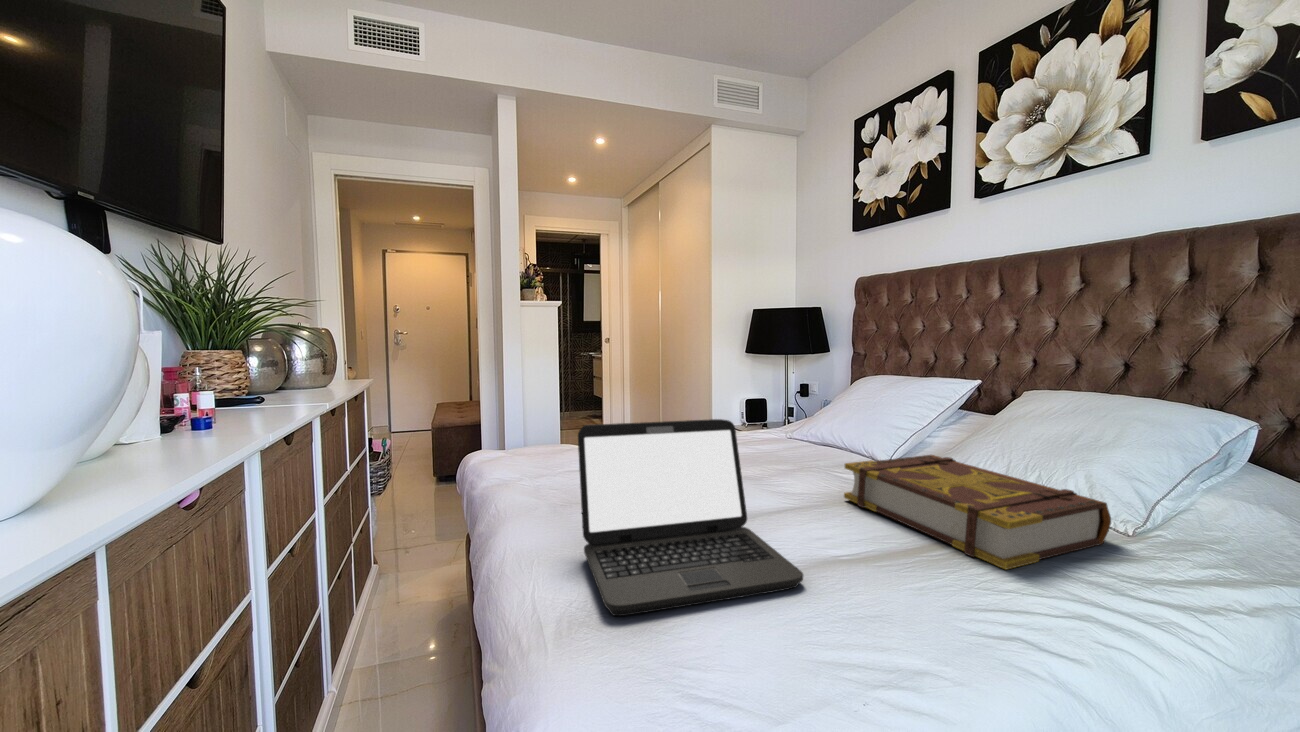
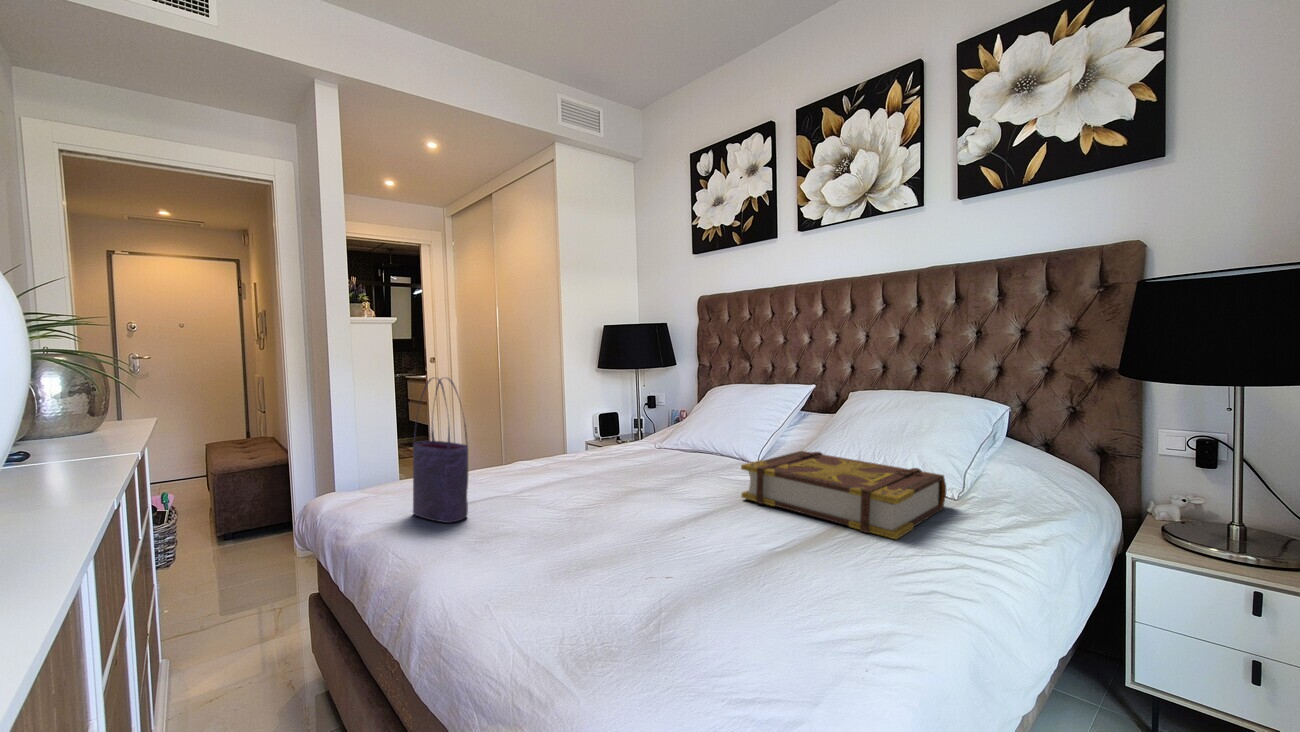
tote bag: none [539,361,580,487] -> present [413,378,468,523]
laptop: present [578,419,803,616] -> none [505,429,756,651]

